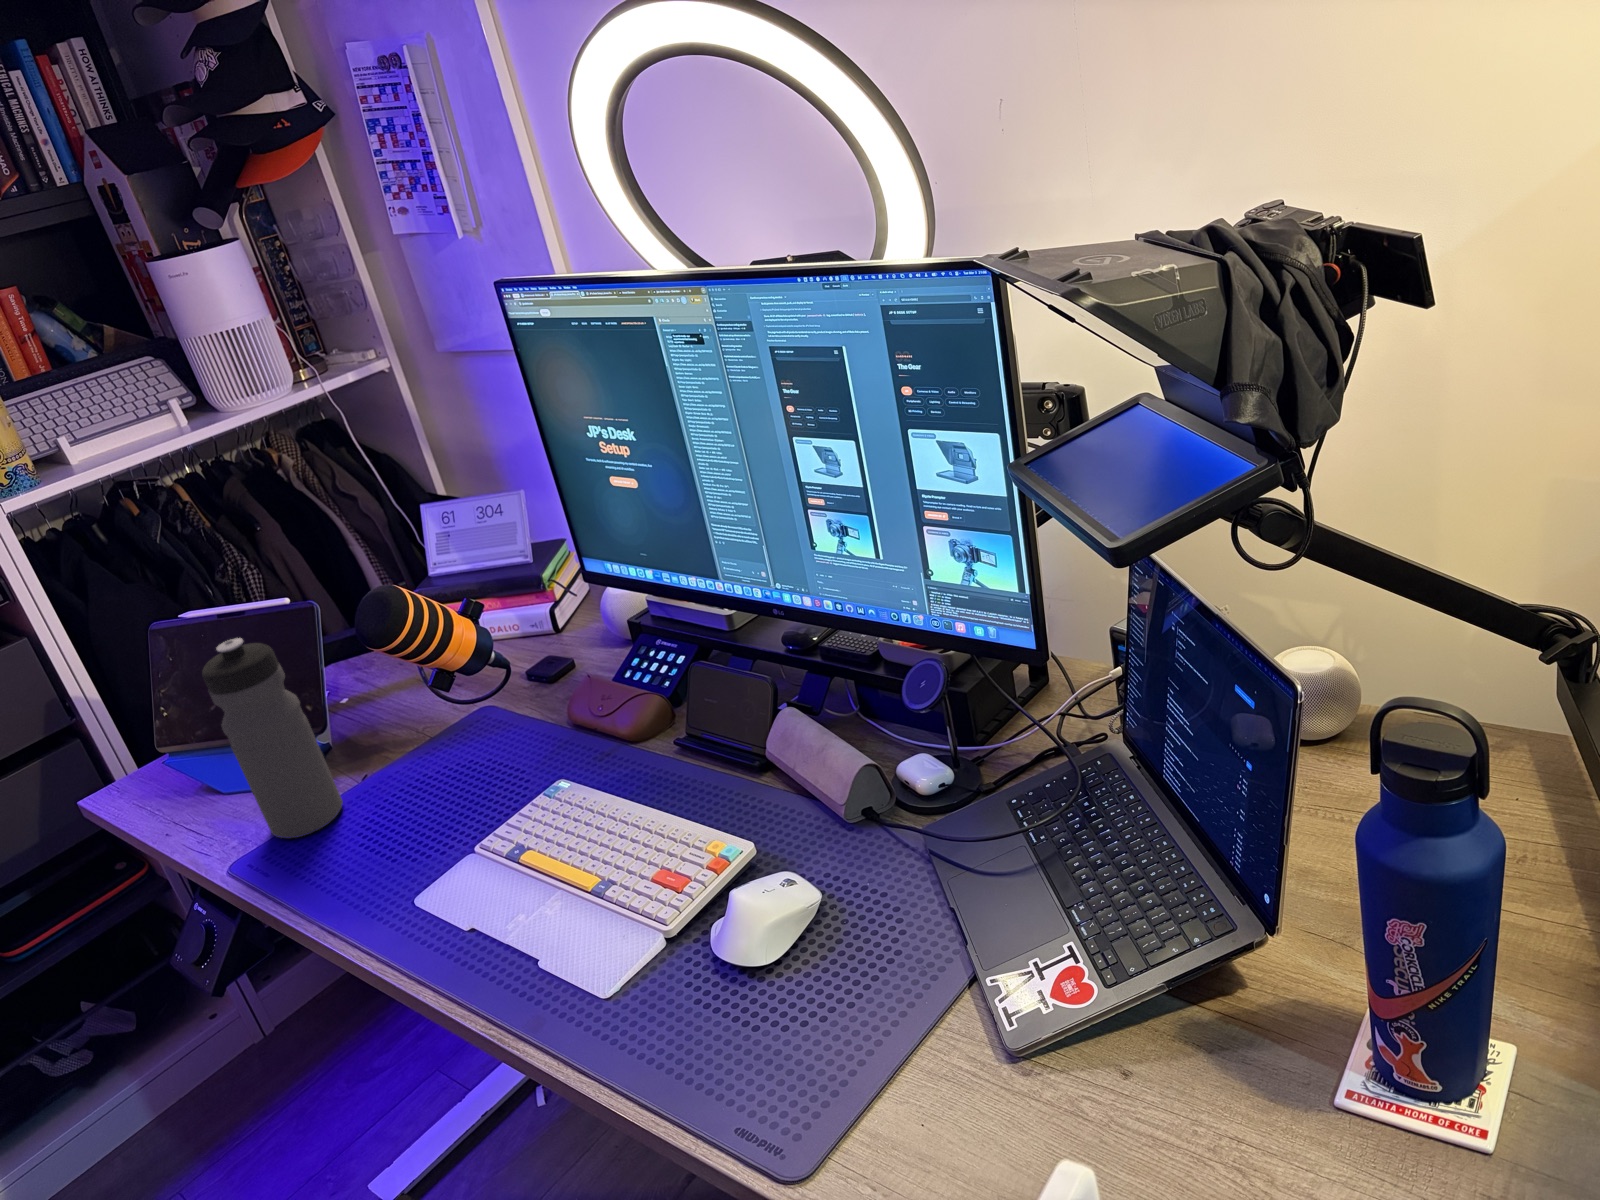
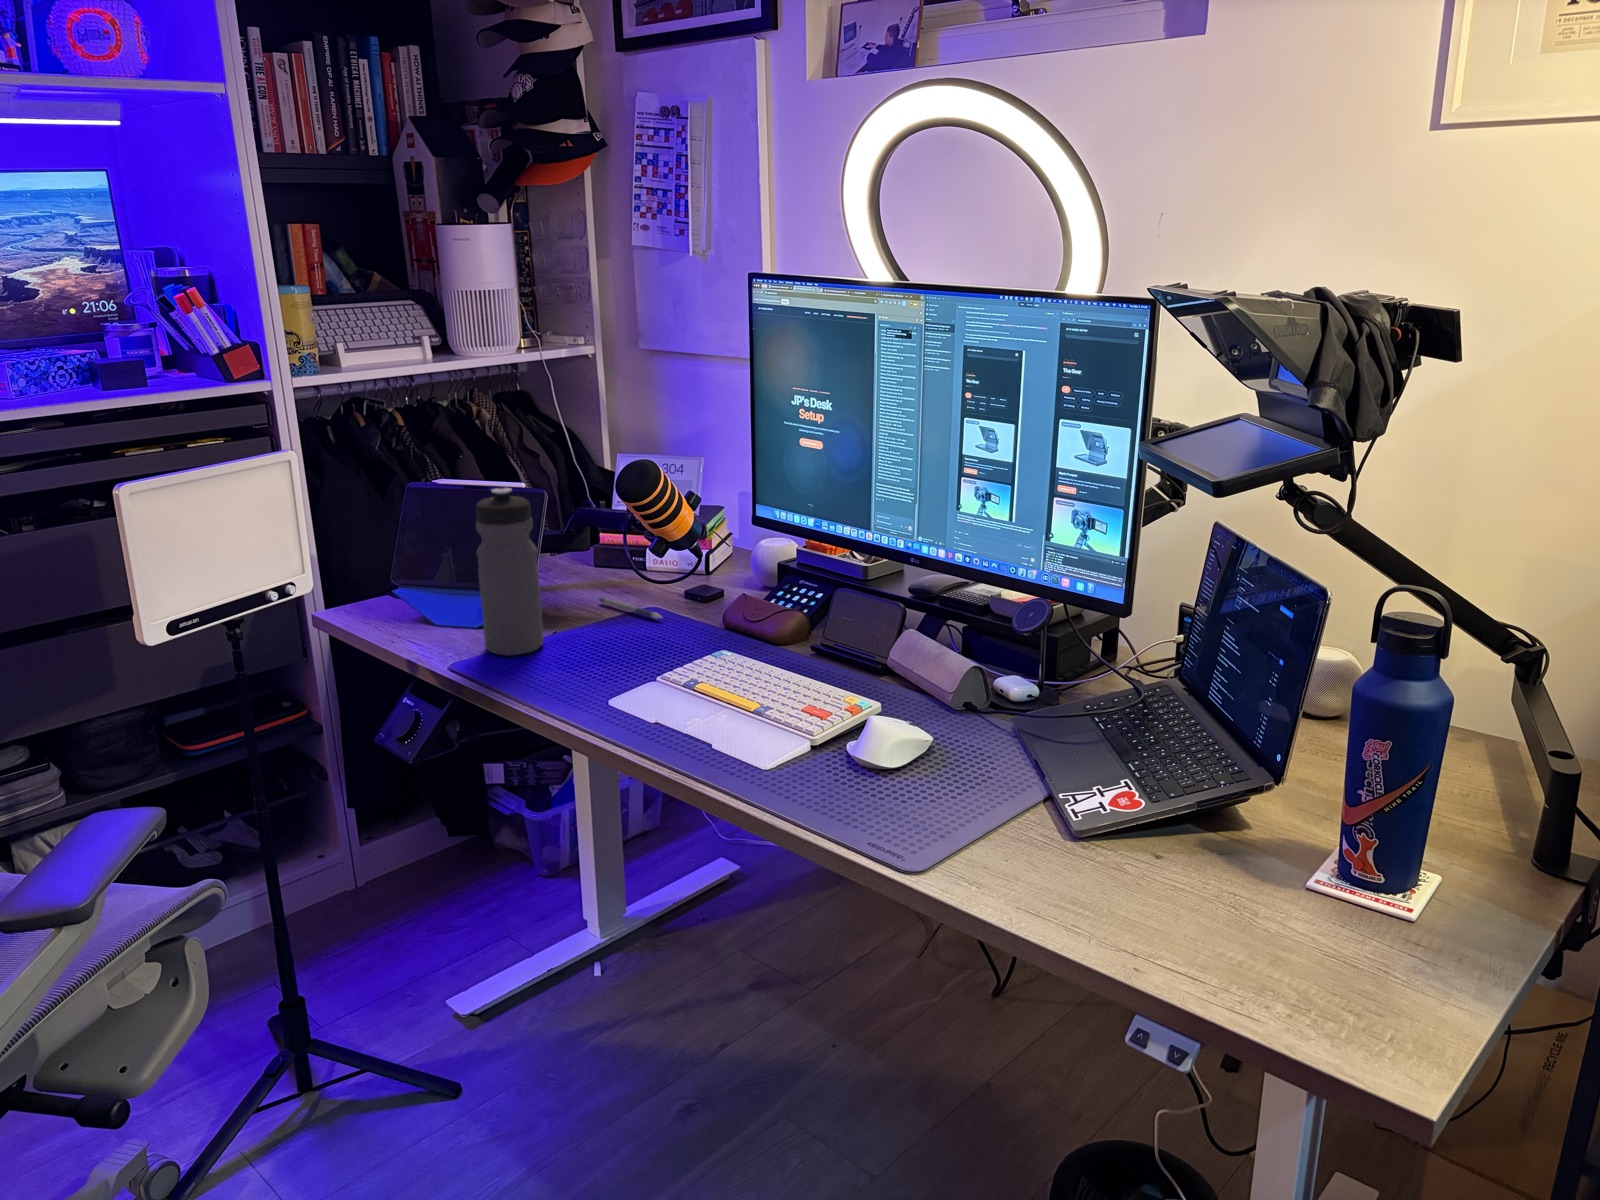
pen: none [417,710,492,732] -> present [599,598,662,618]

